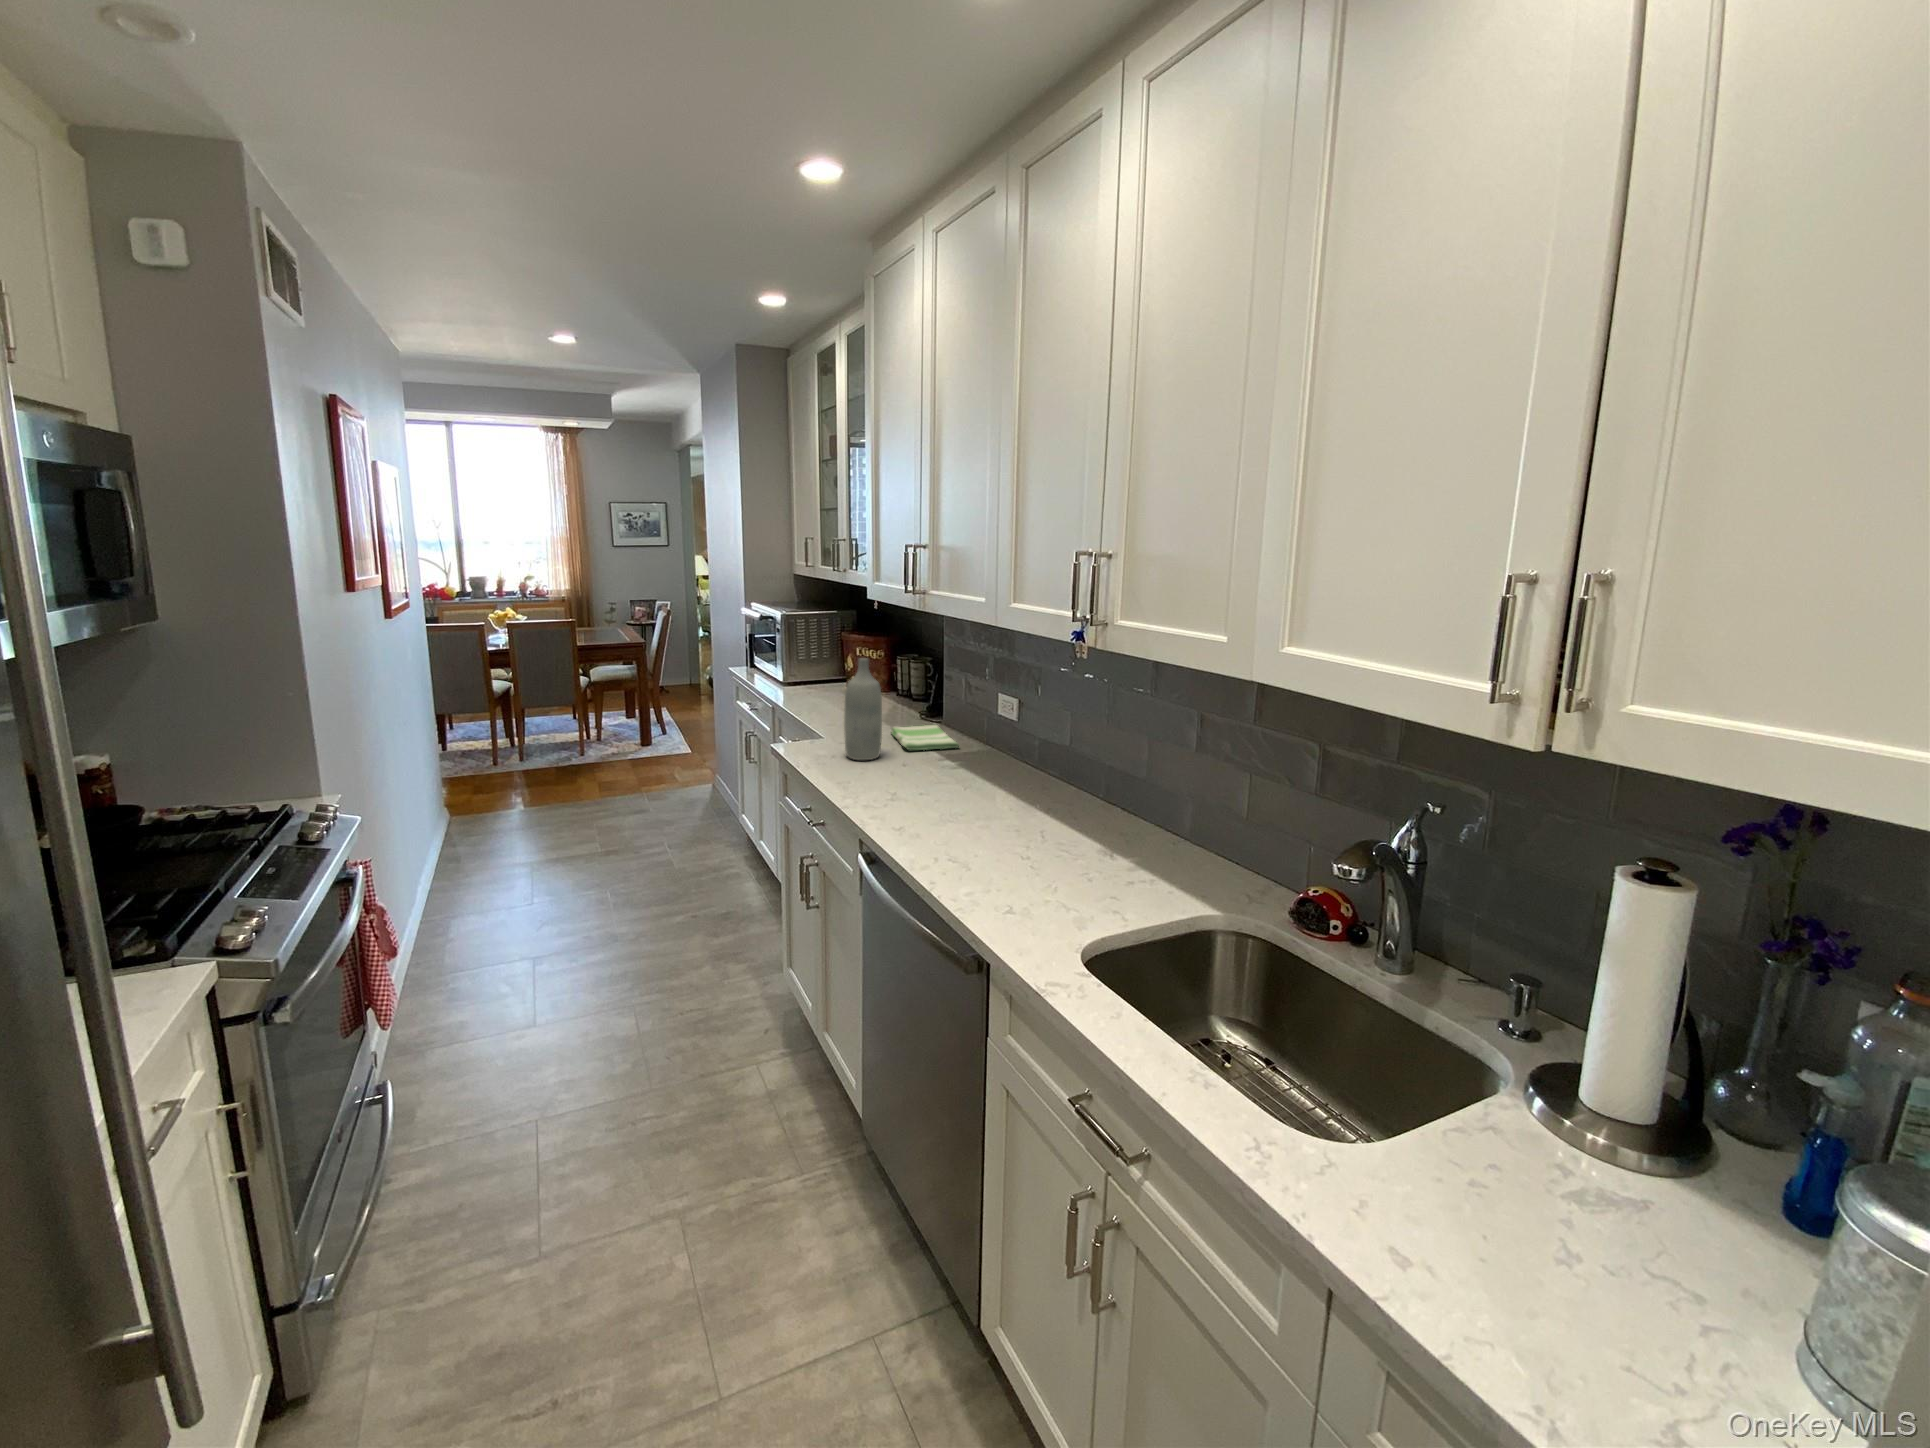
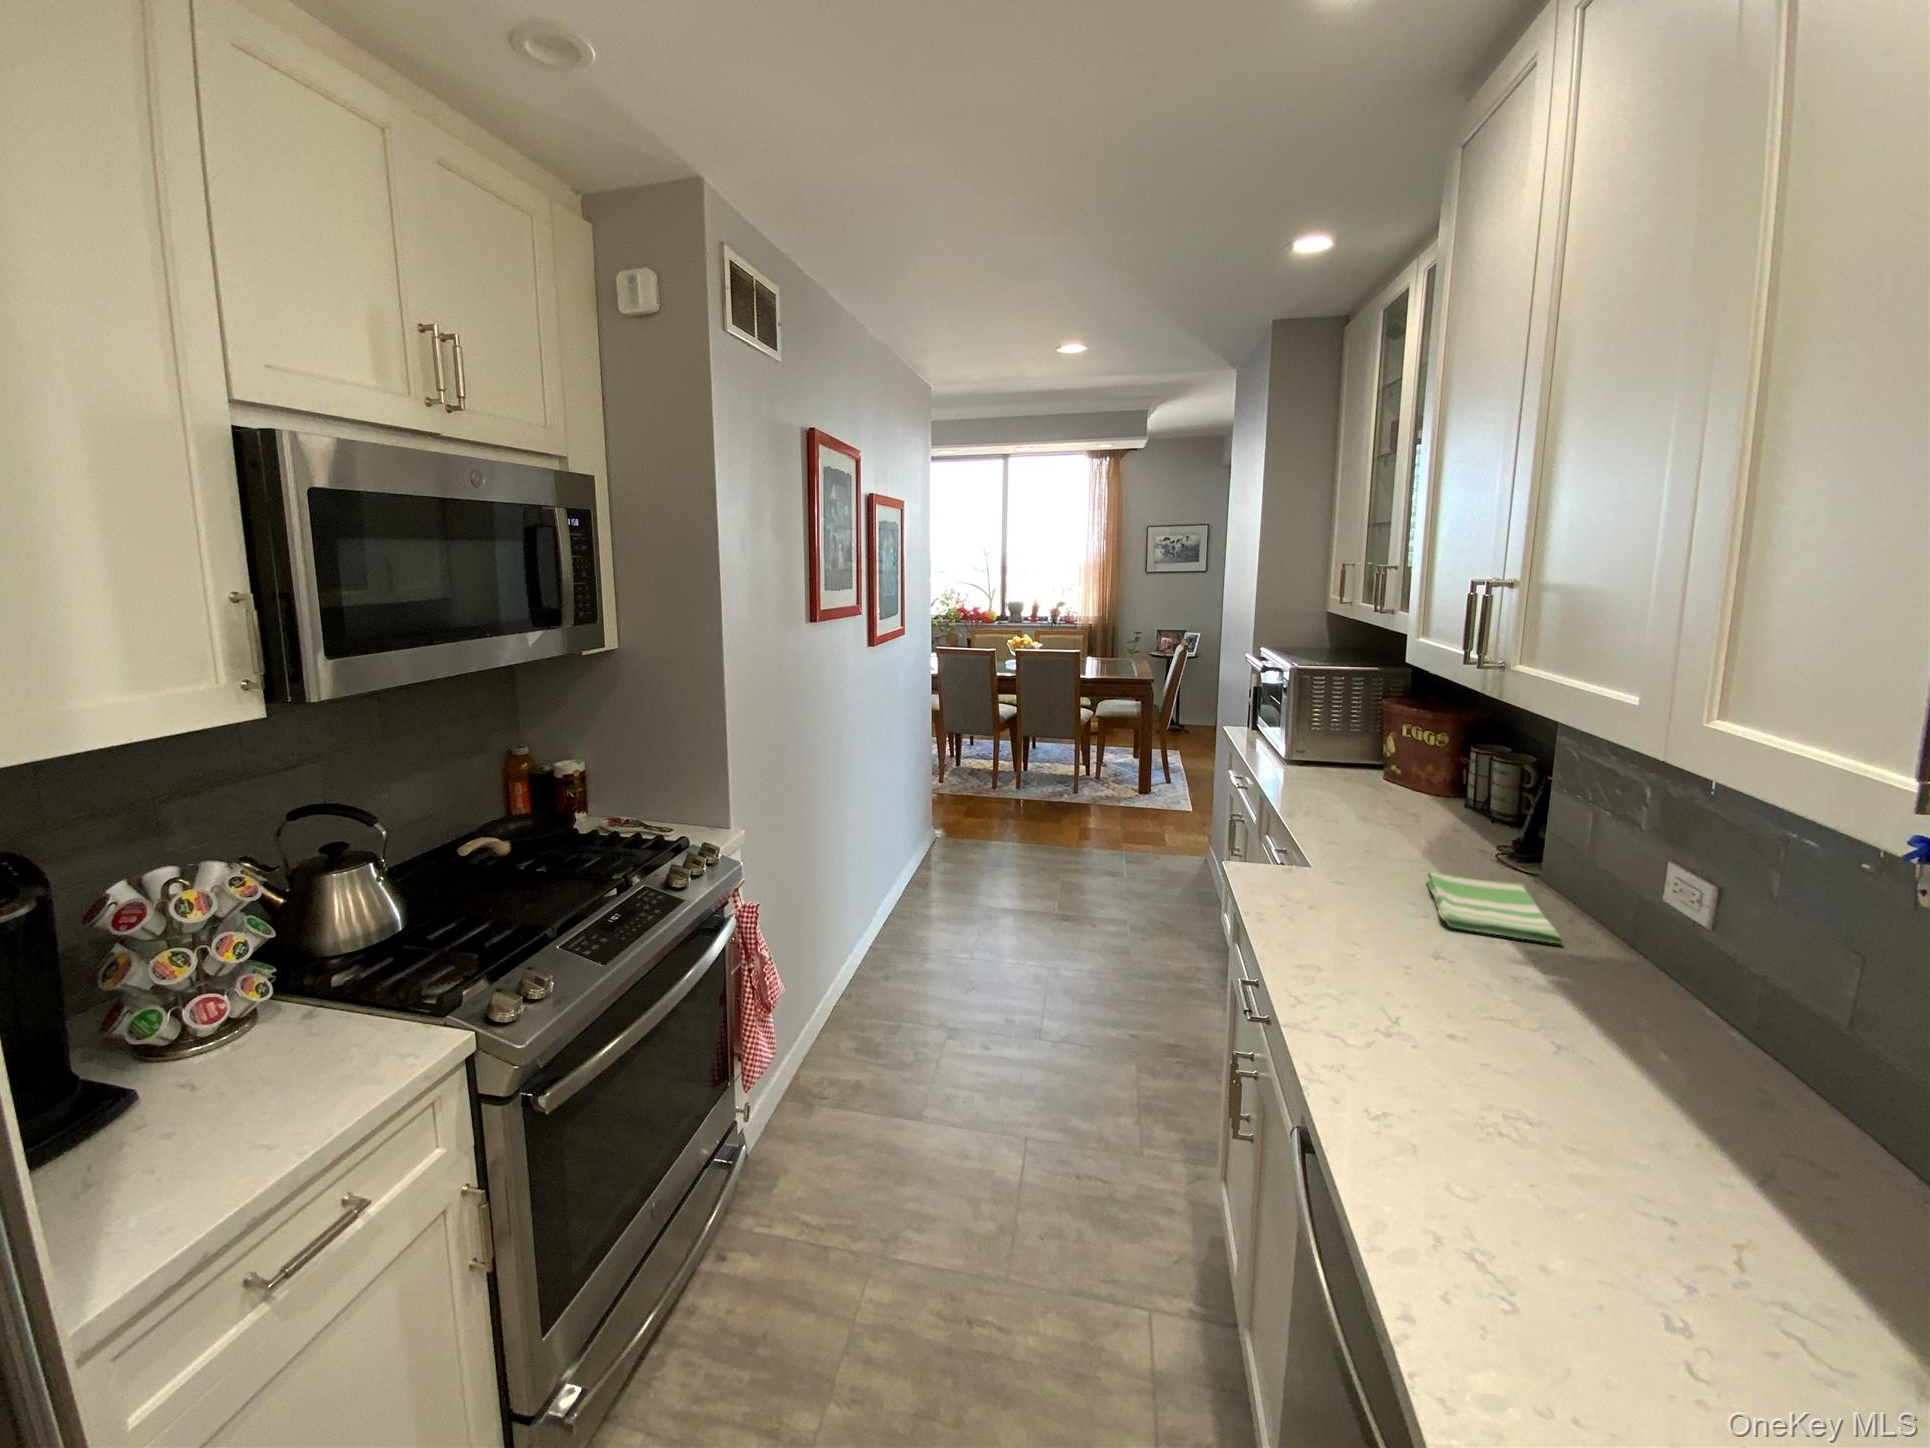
bottle: present [844,658,882,760] -> none [1327,762,1400,931]

